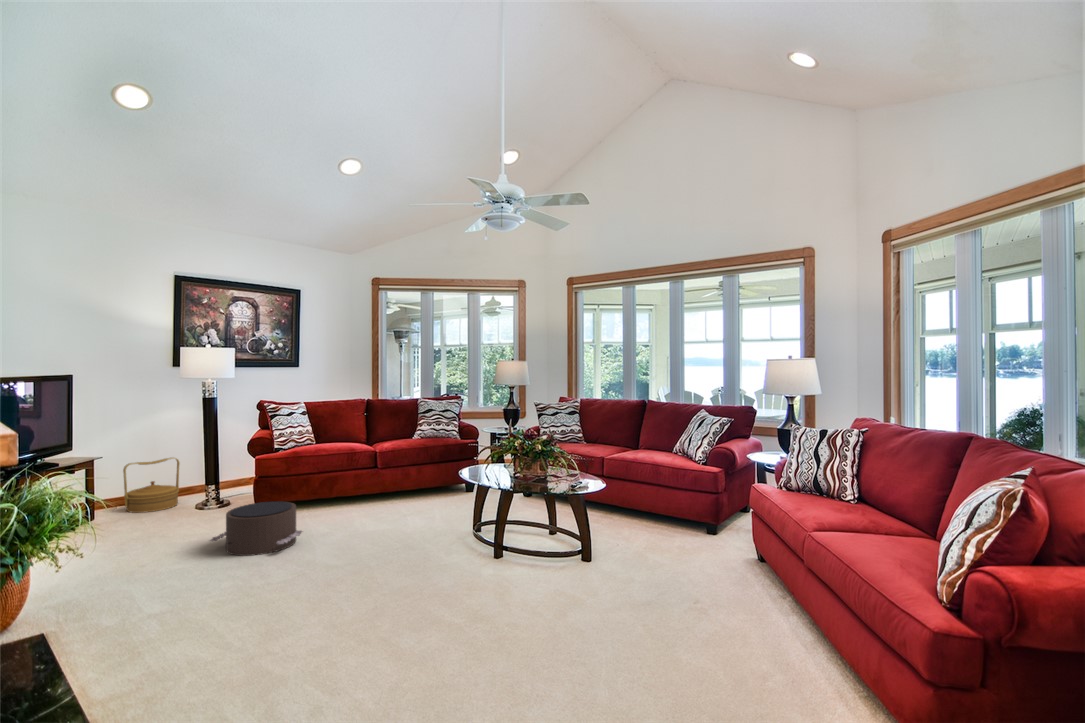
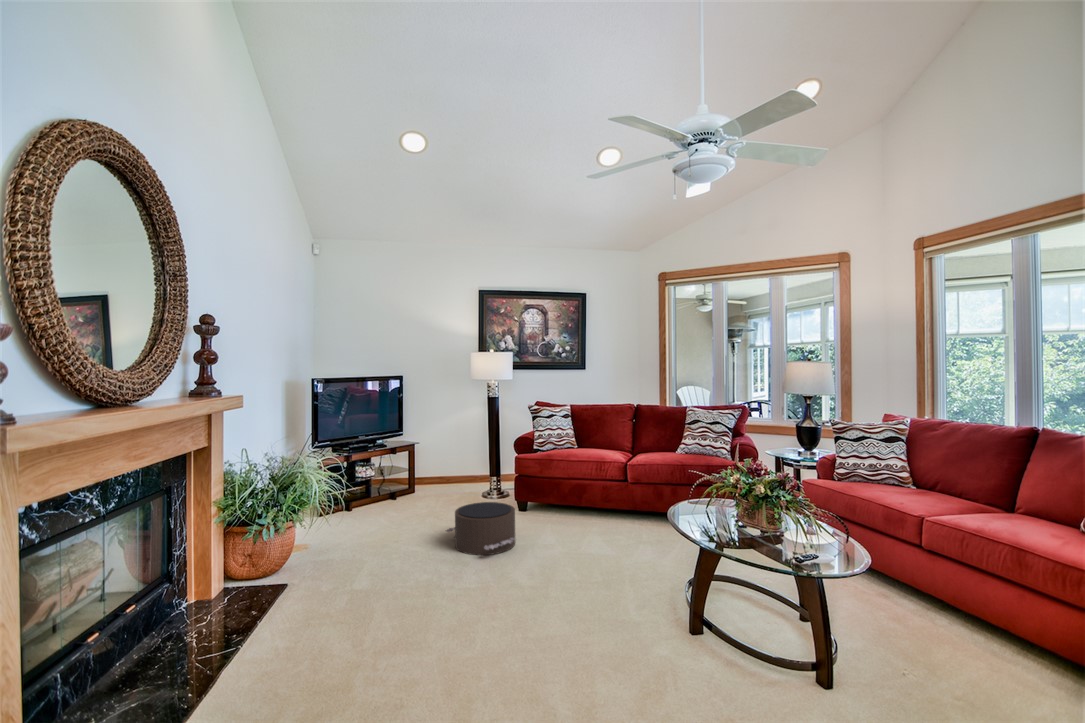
woven basket: present [123,458,180,513] -> none [439,446,480,491]

